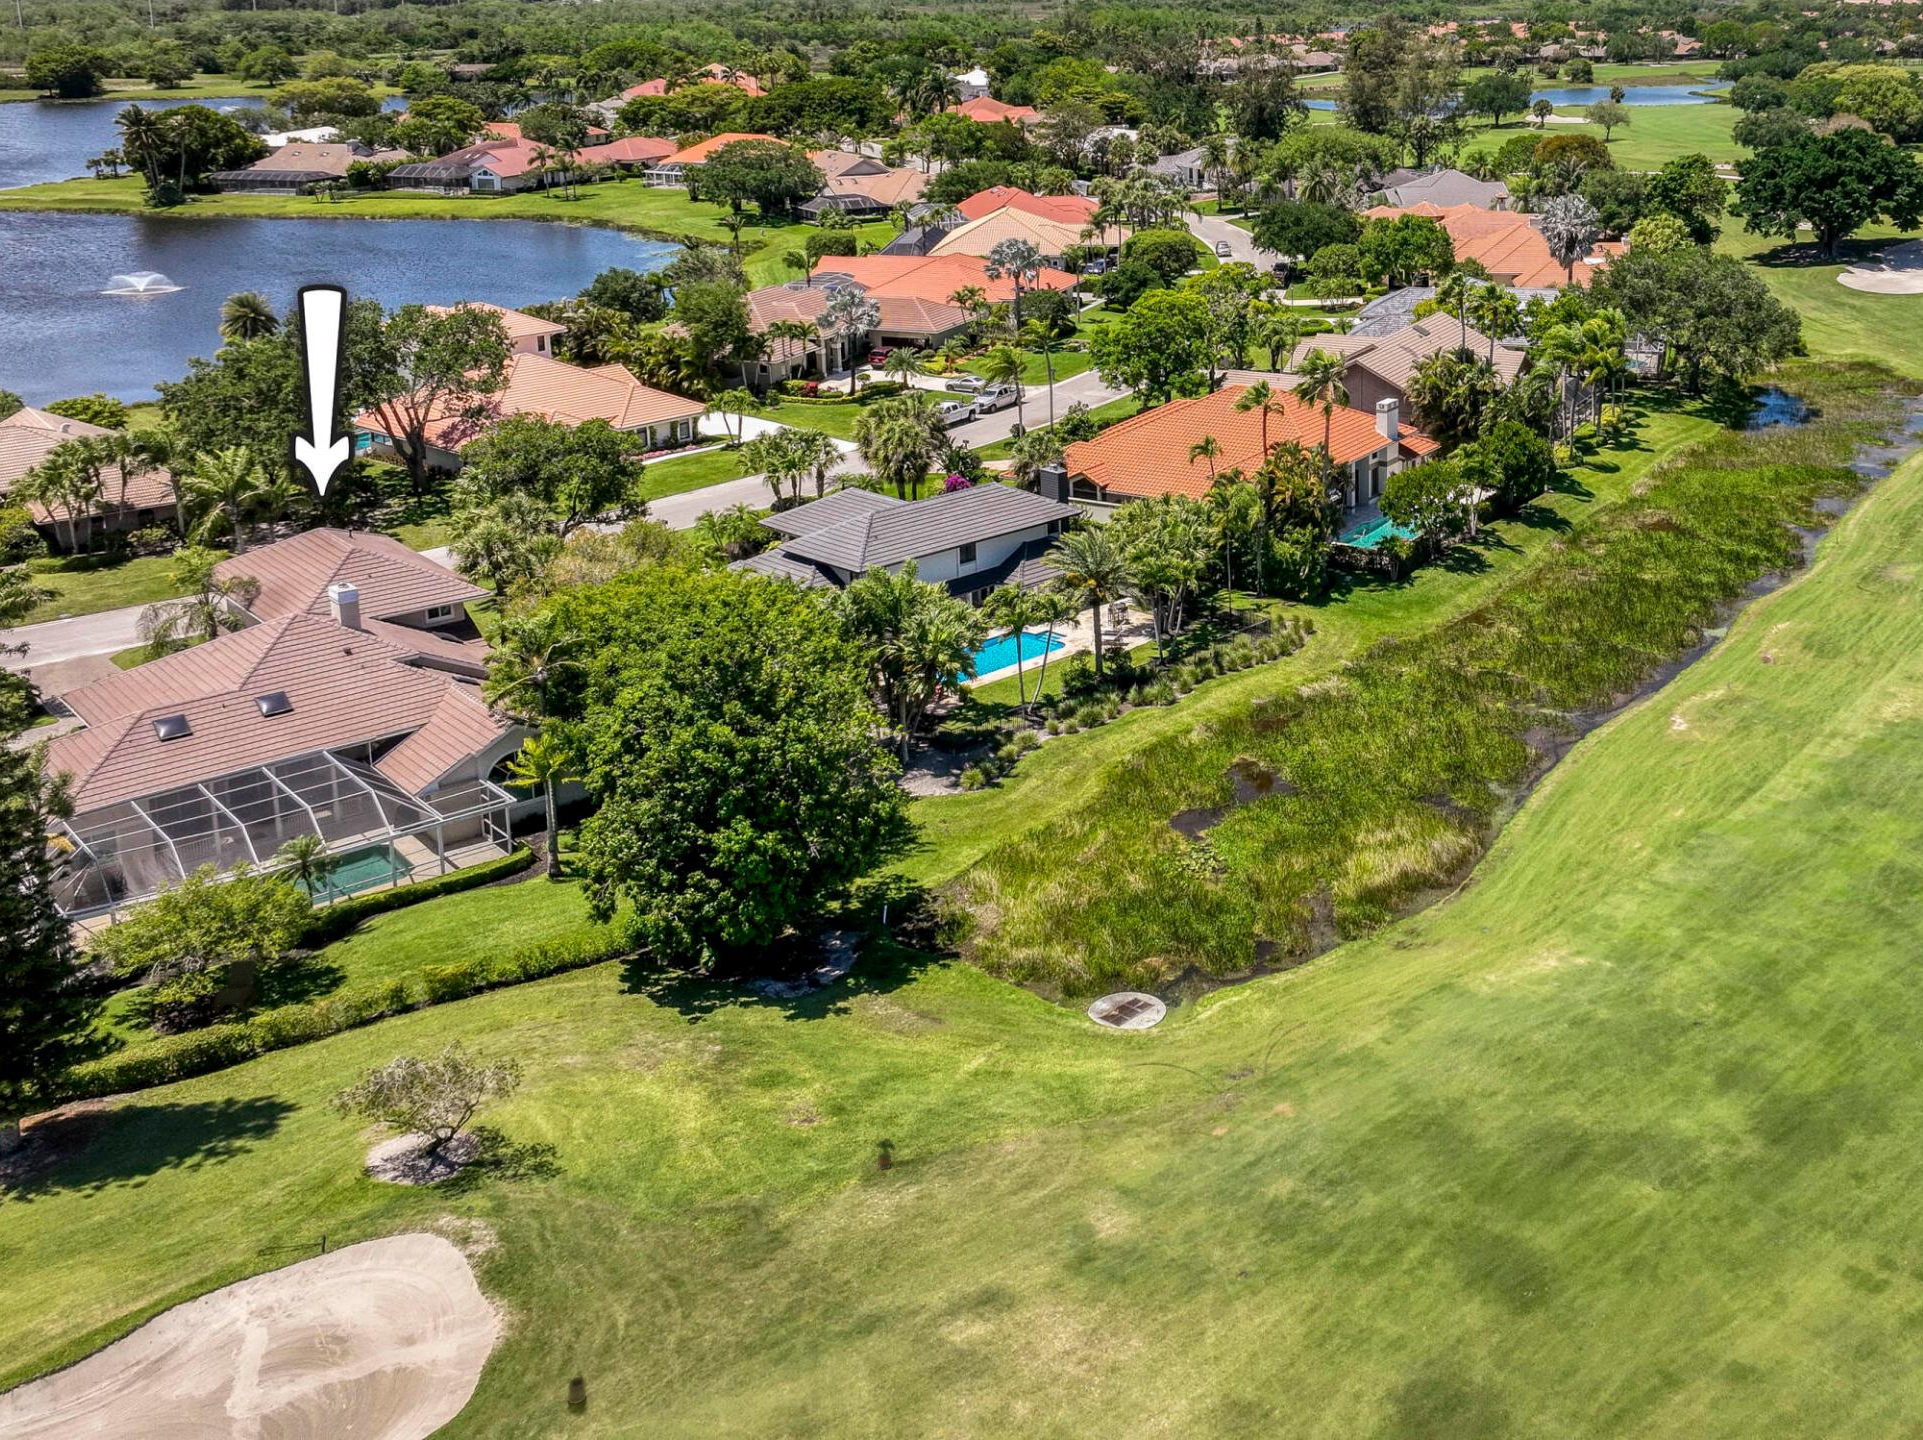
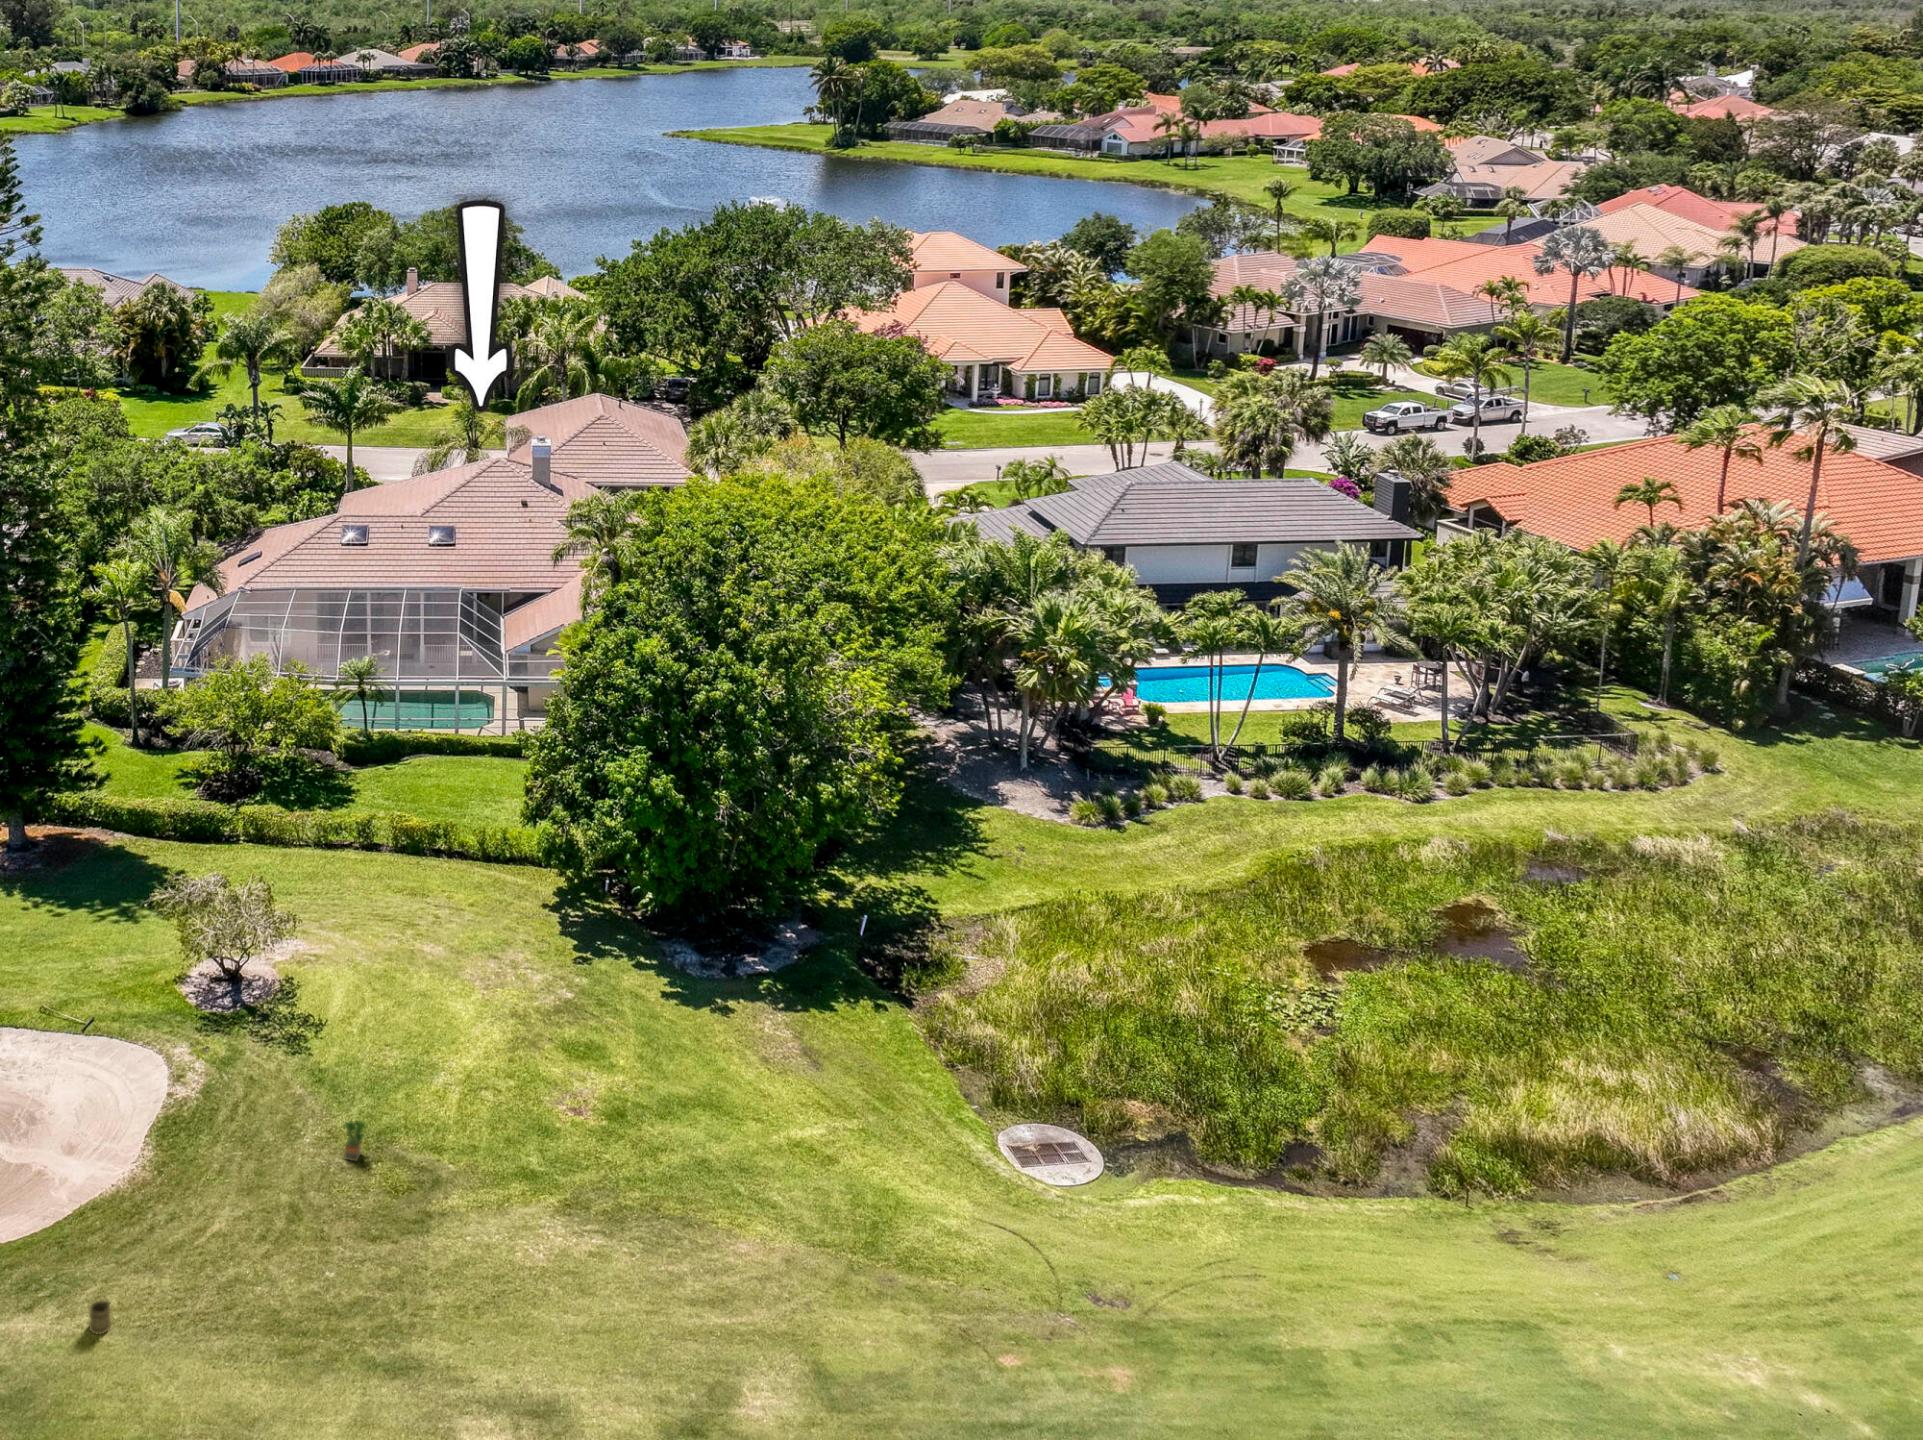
lounge chair: present [214,959,256,1012] -> none [236,748,279,798]
potted tree: present [876,1138,895,1170] -> present [343,1120,365,1161]

